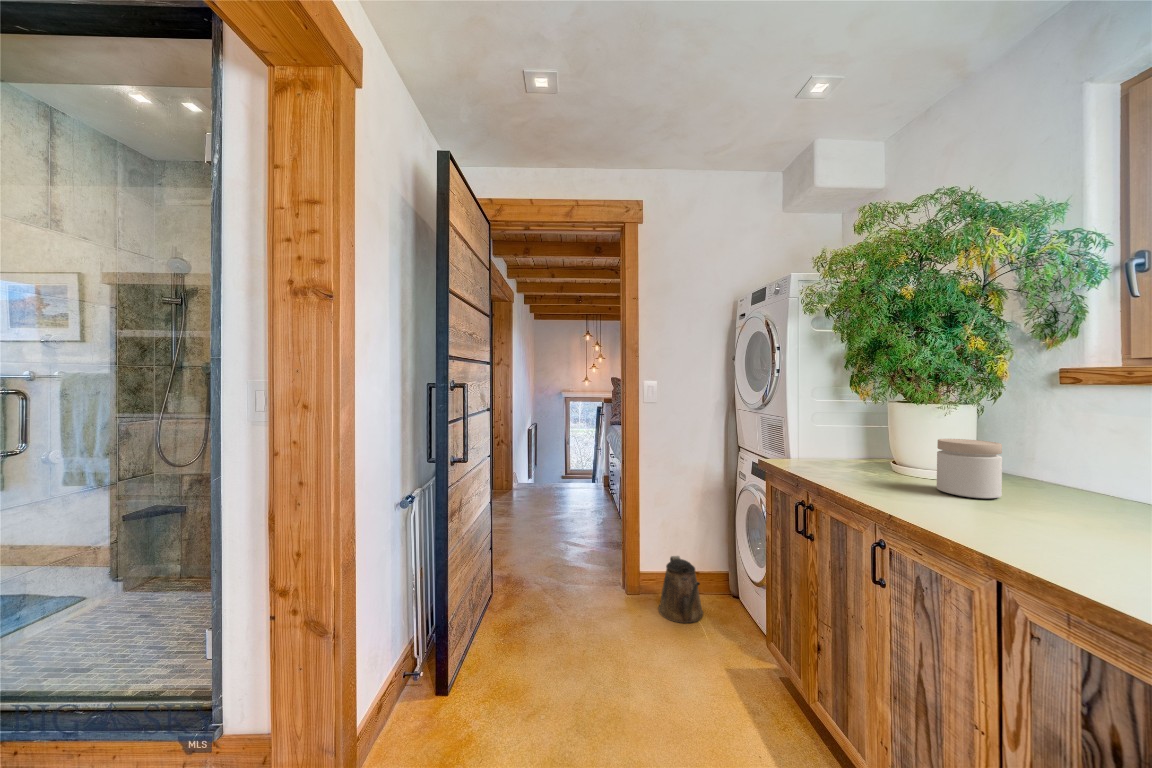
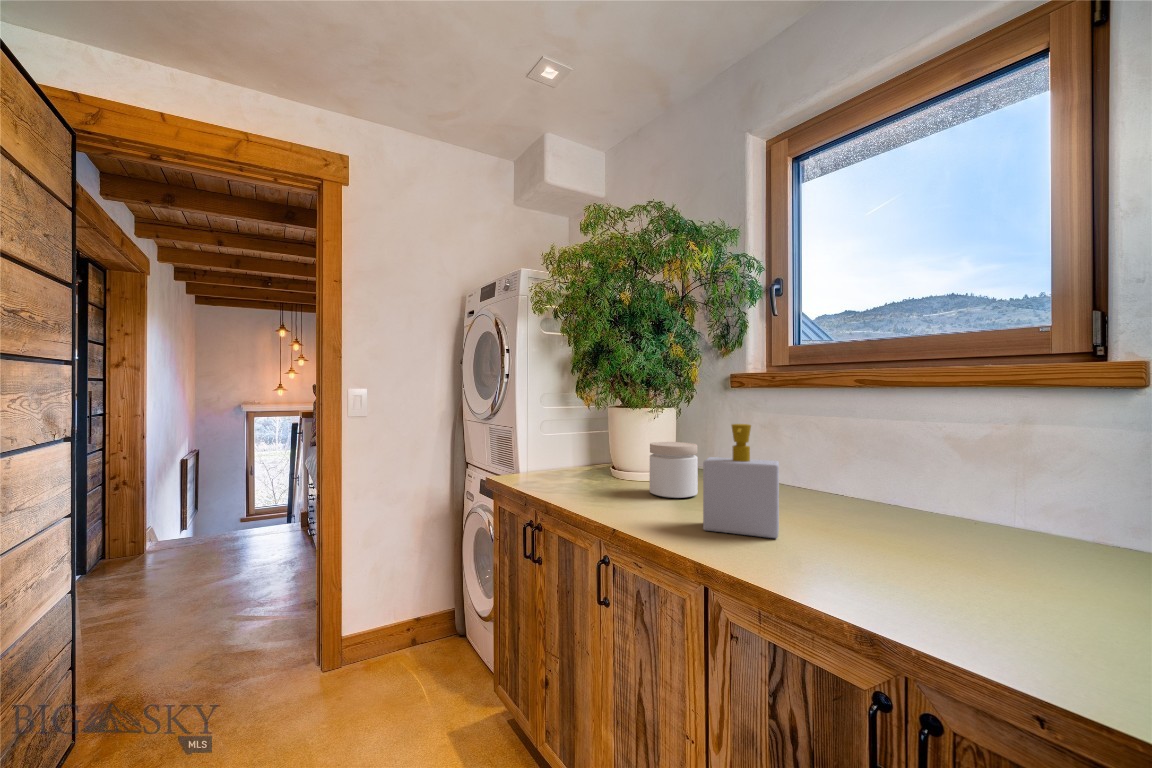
soap bottle: none [1002,423,1118,552] -> present [703,424,779,538]
watering can: present [659,556,703,623] -> none [367,604,425,690]

